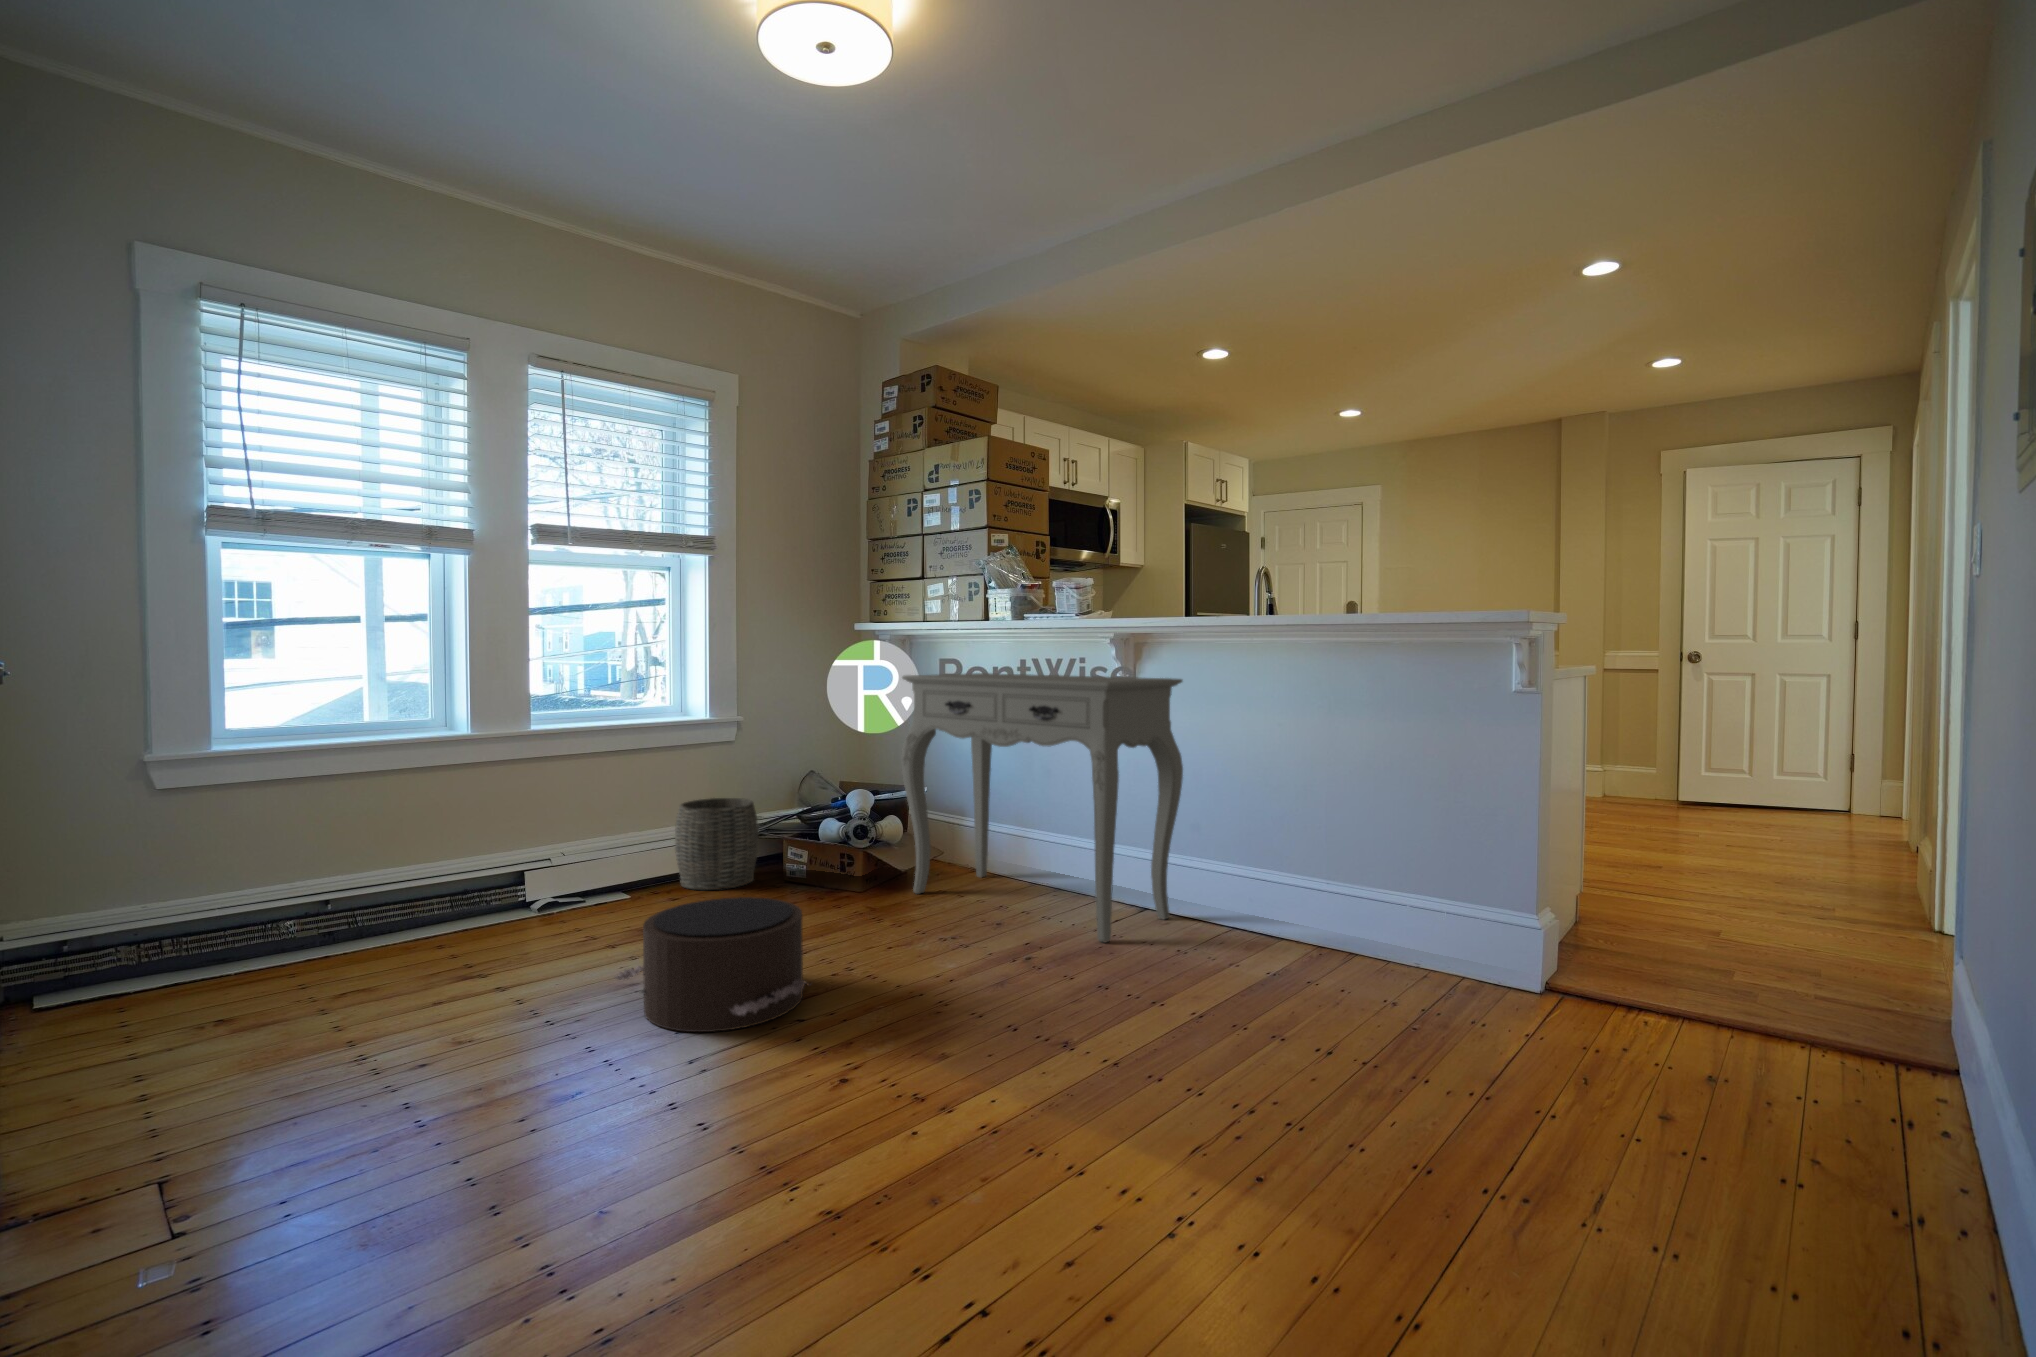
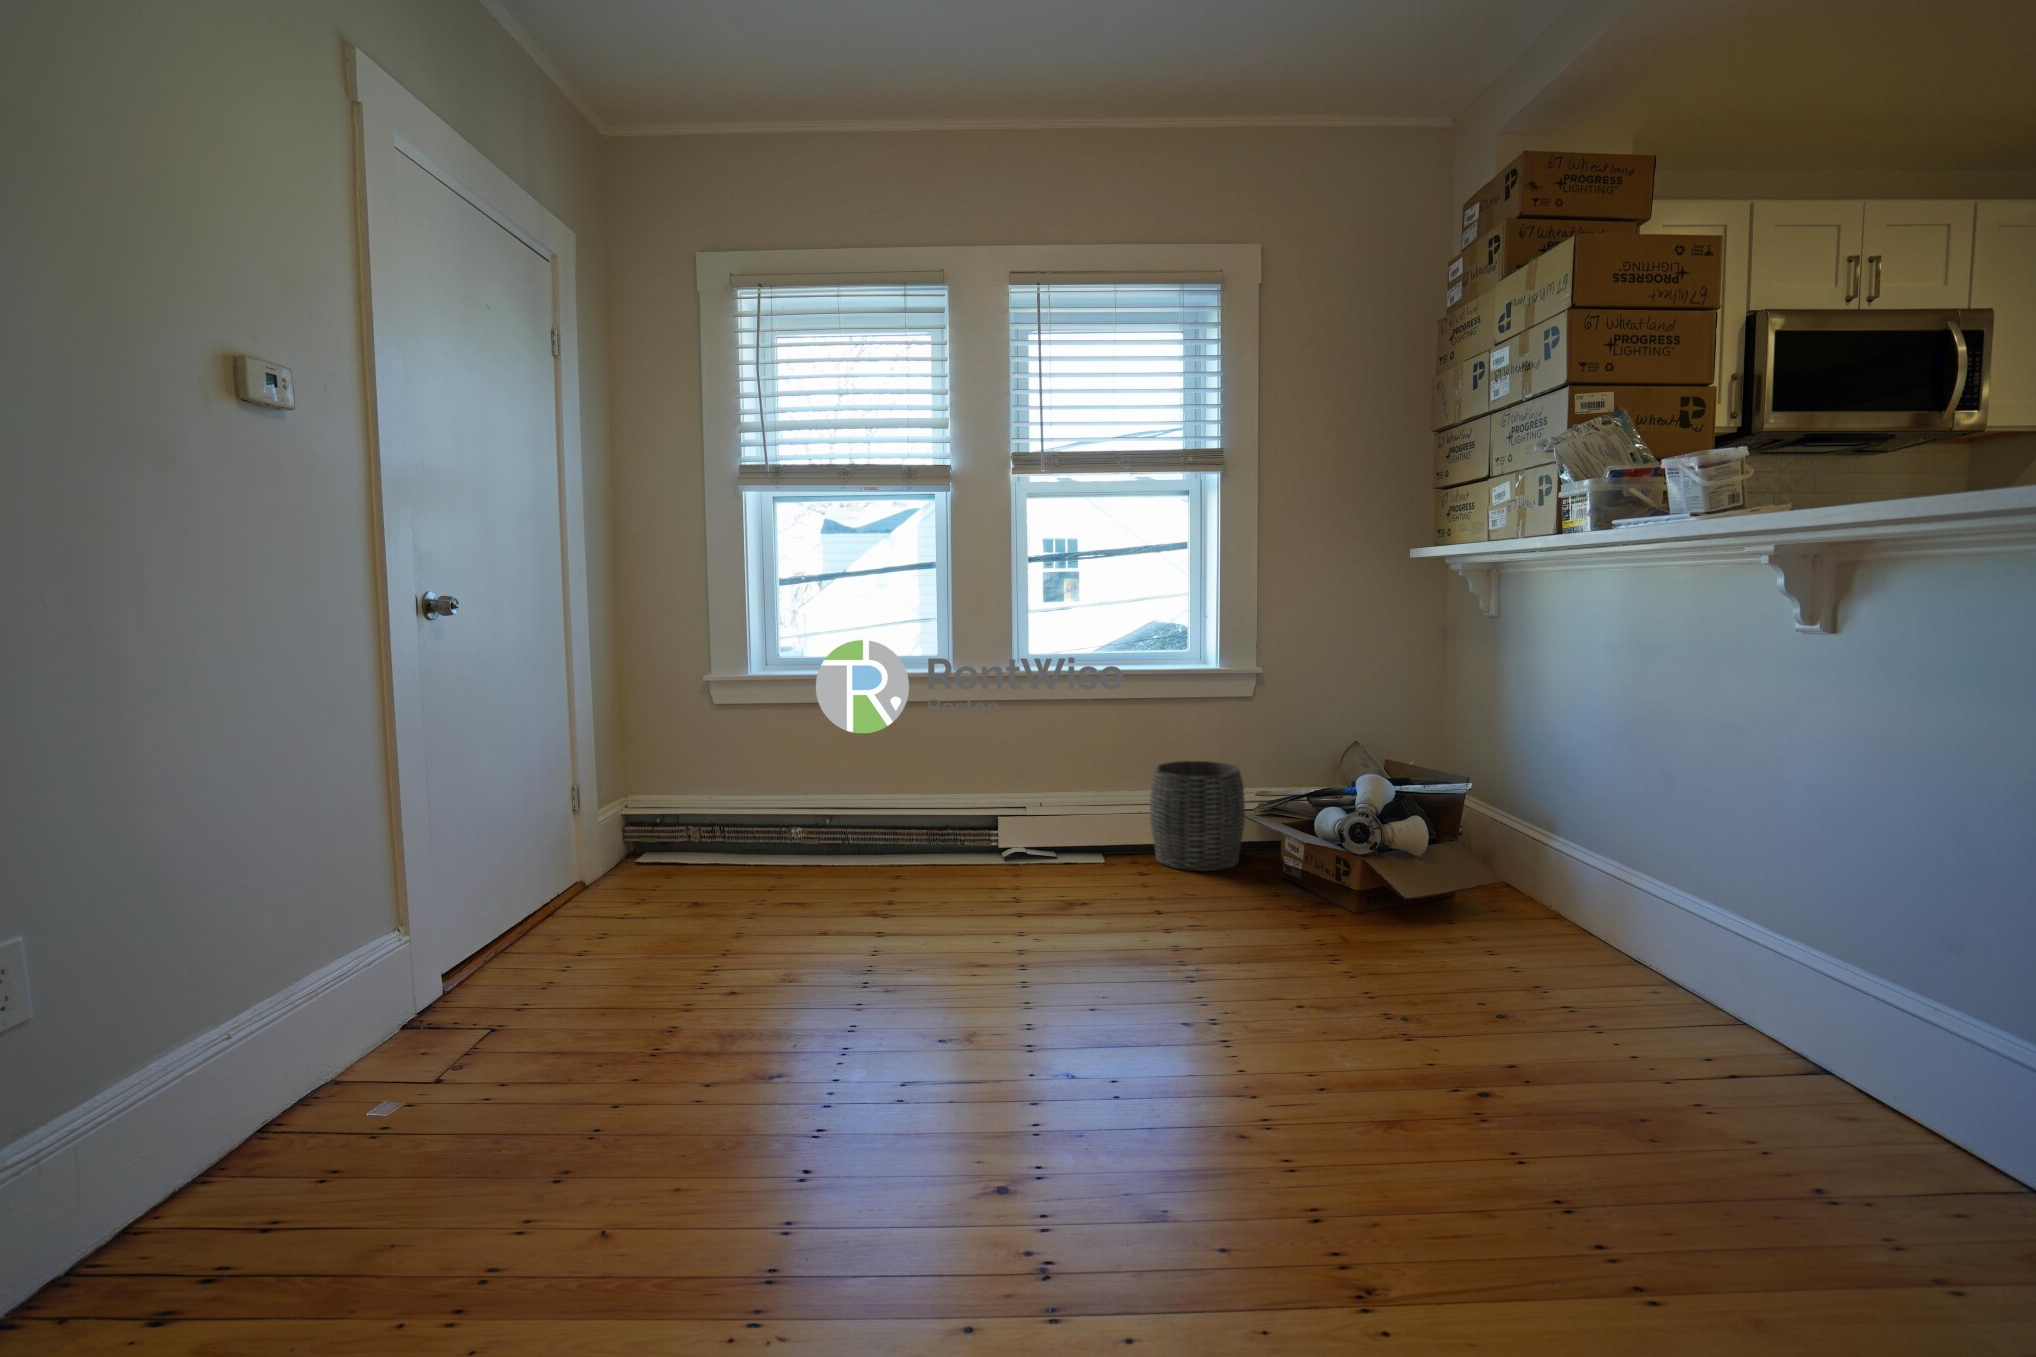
console table: present [901,673,1183,942] -> none [1400,618,1938,1121]
pouf: present [614,897,811,1032] -> none [936,895,1129,1076]

